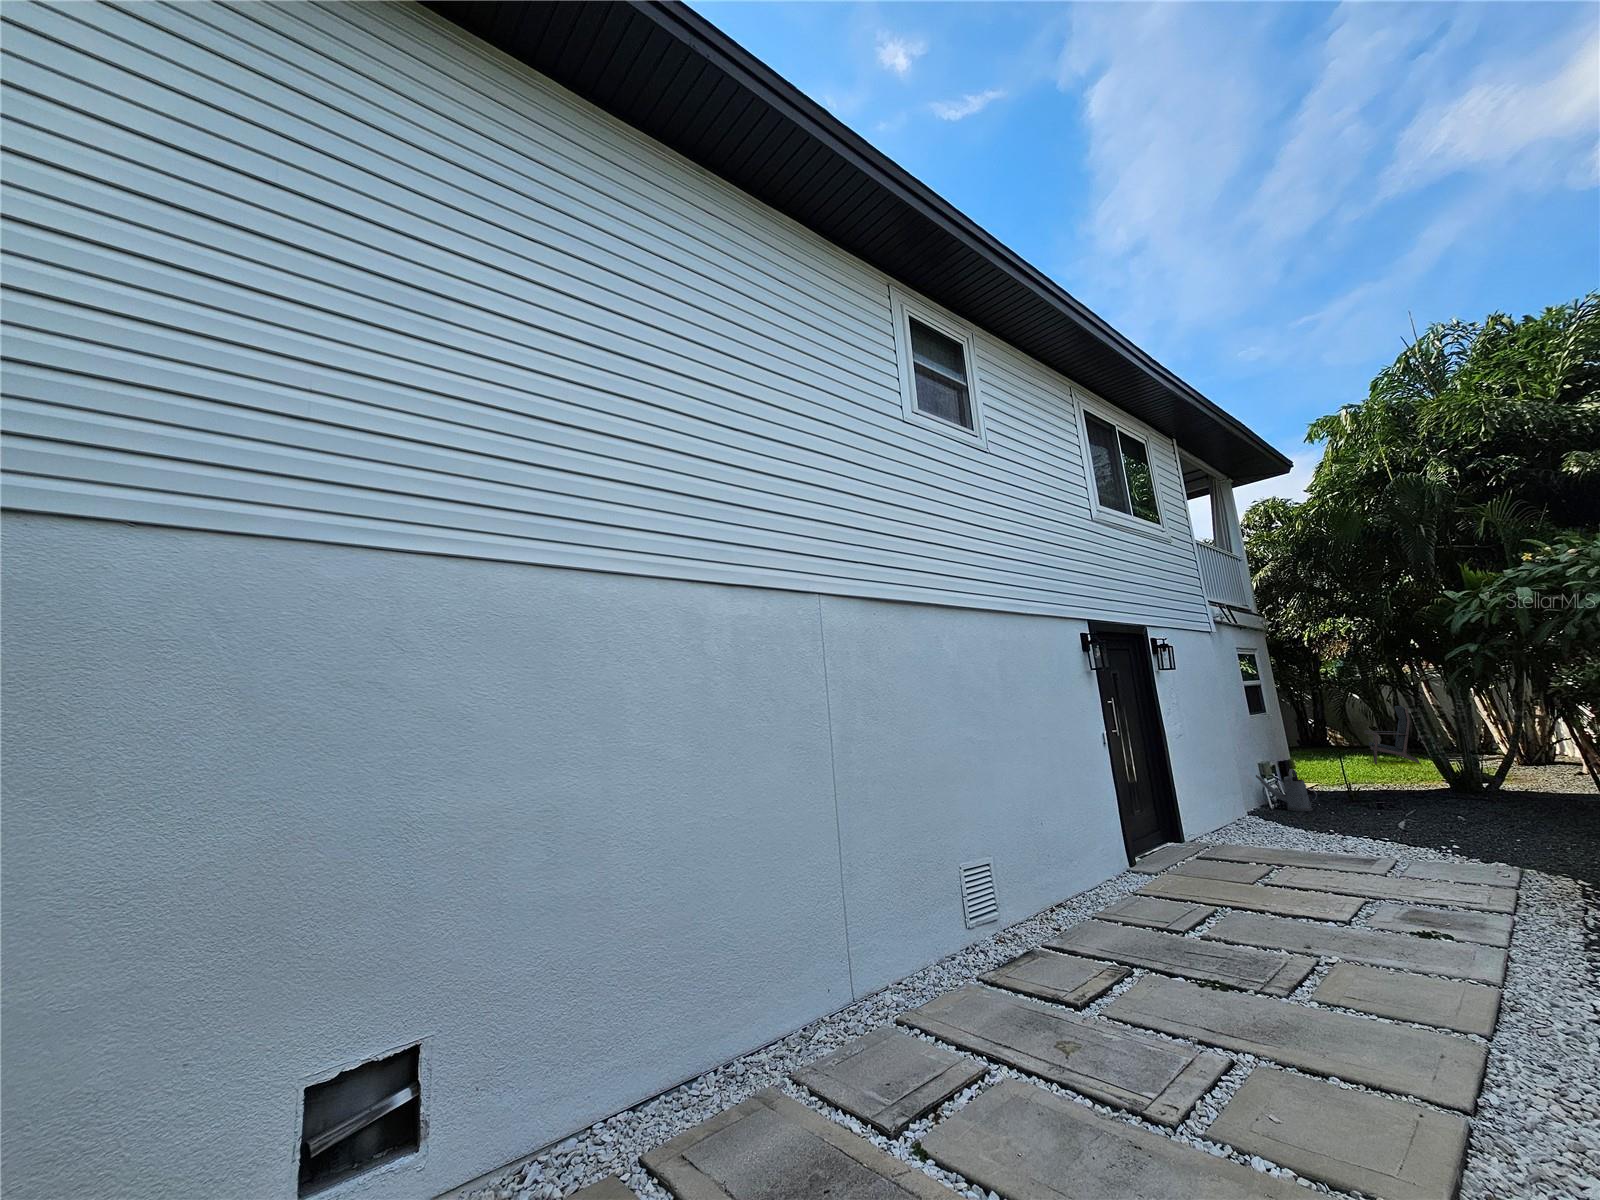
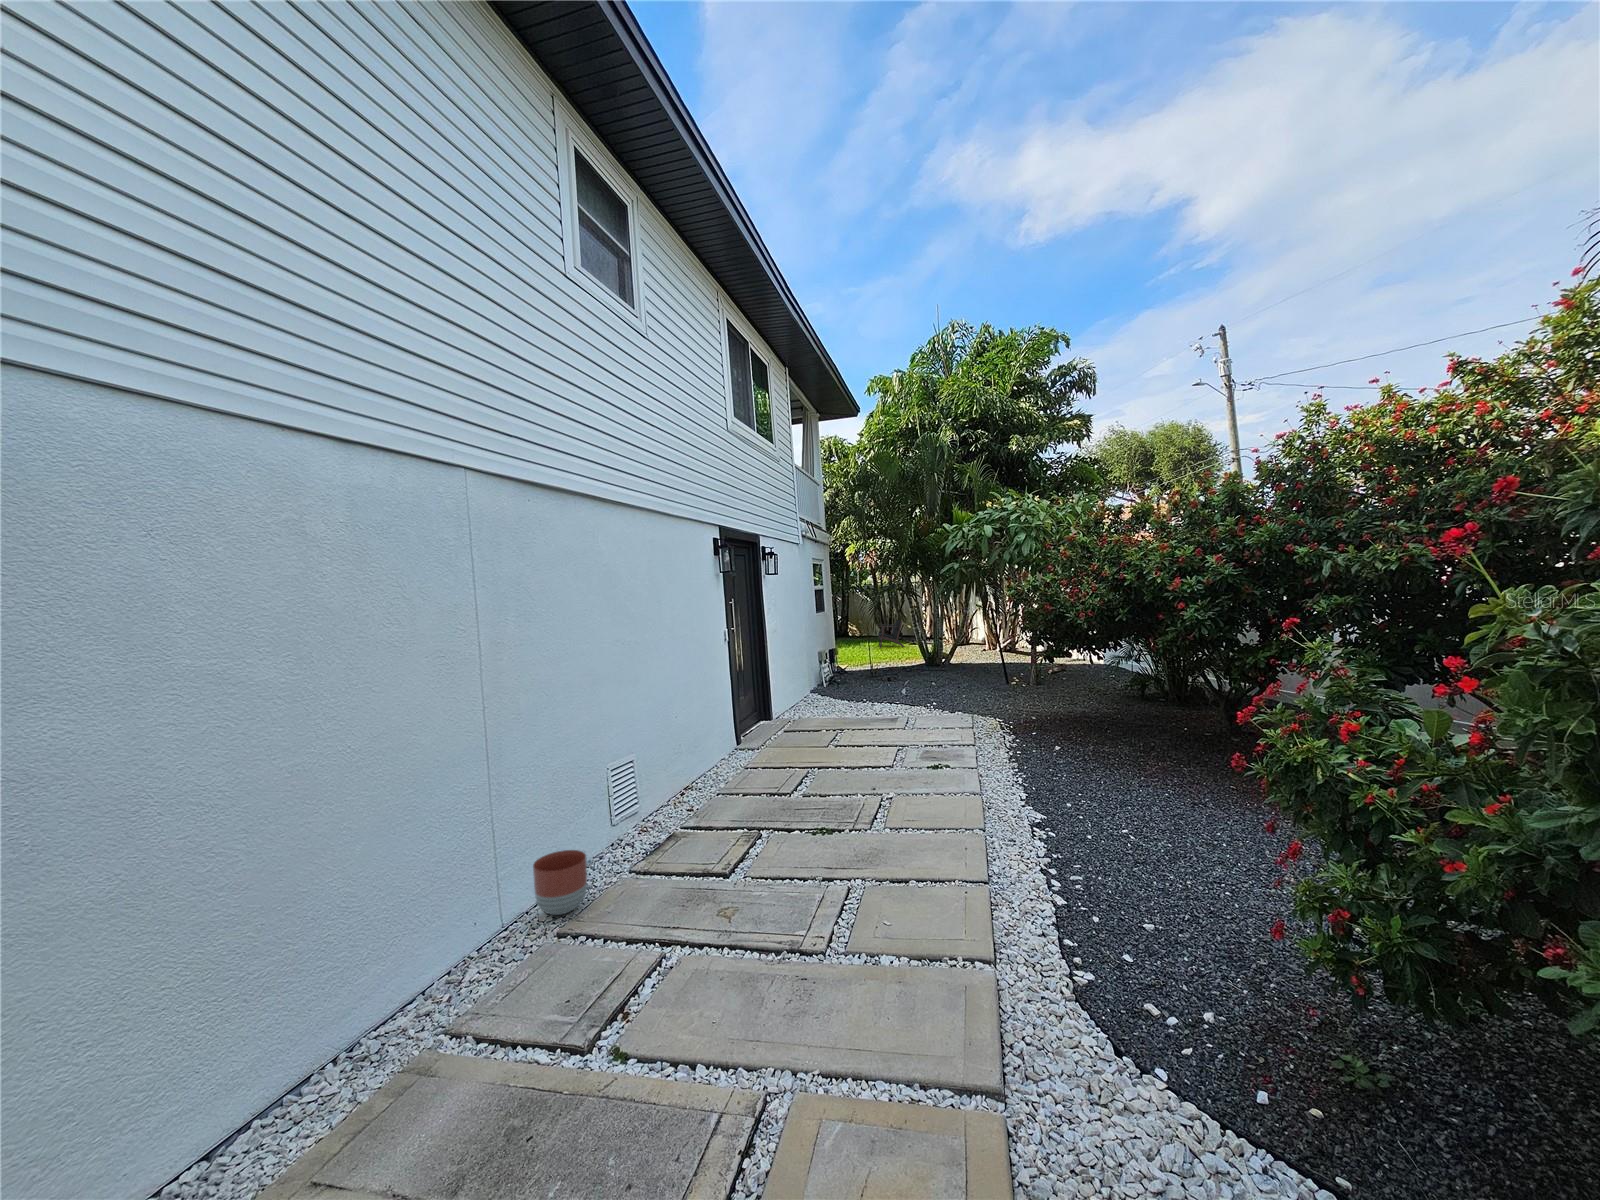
watering can: present [1256,769,1317,811] -> none [819,655,856,686]
planter: none [877,939,927,1004] -> present [533,850,587,915]

